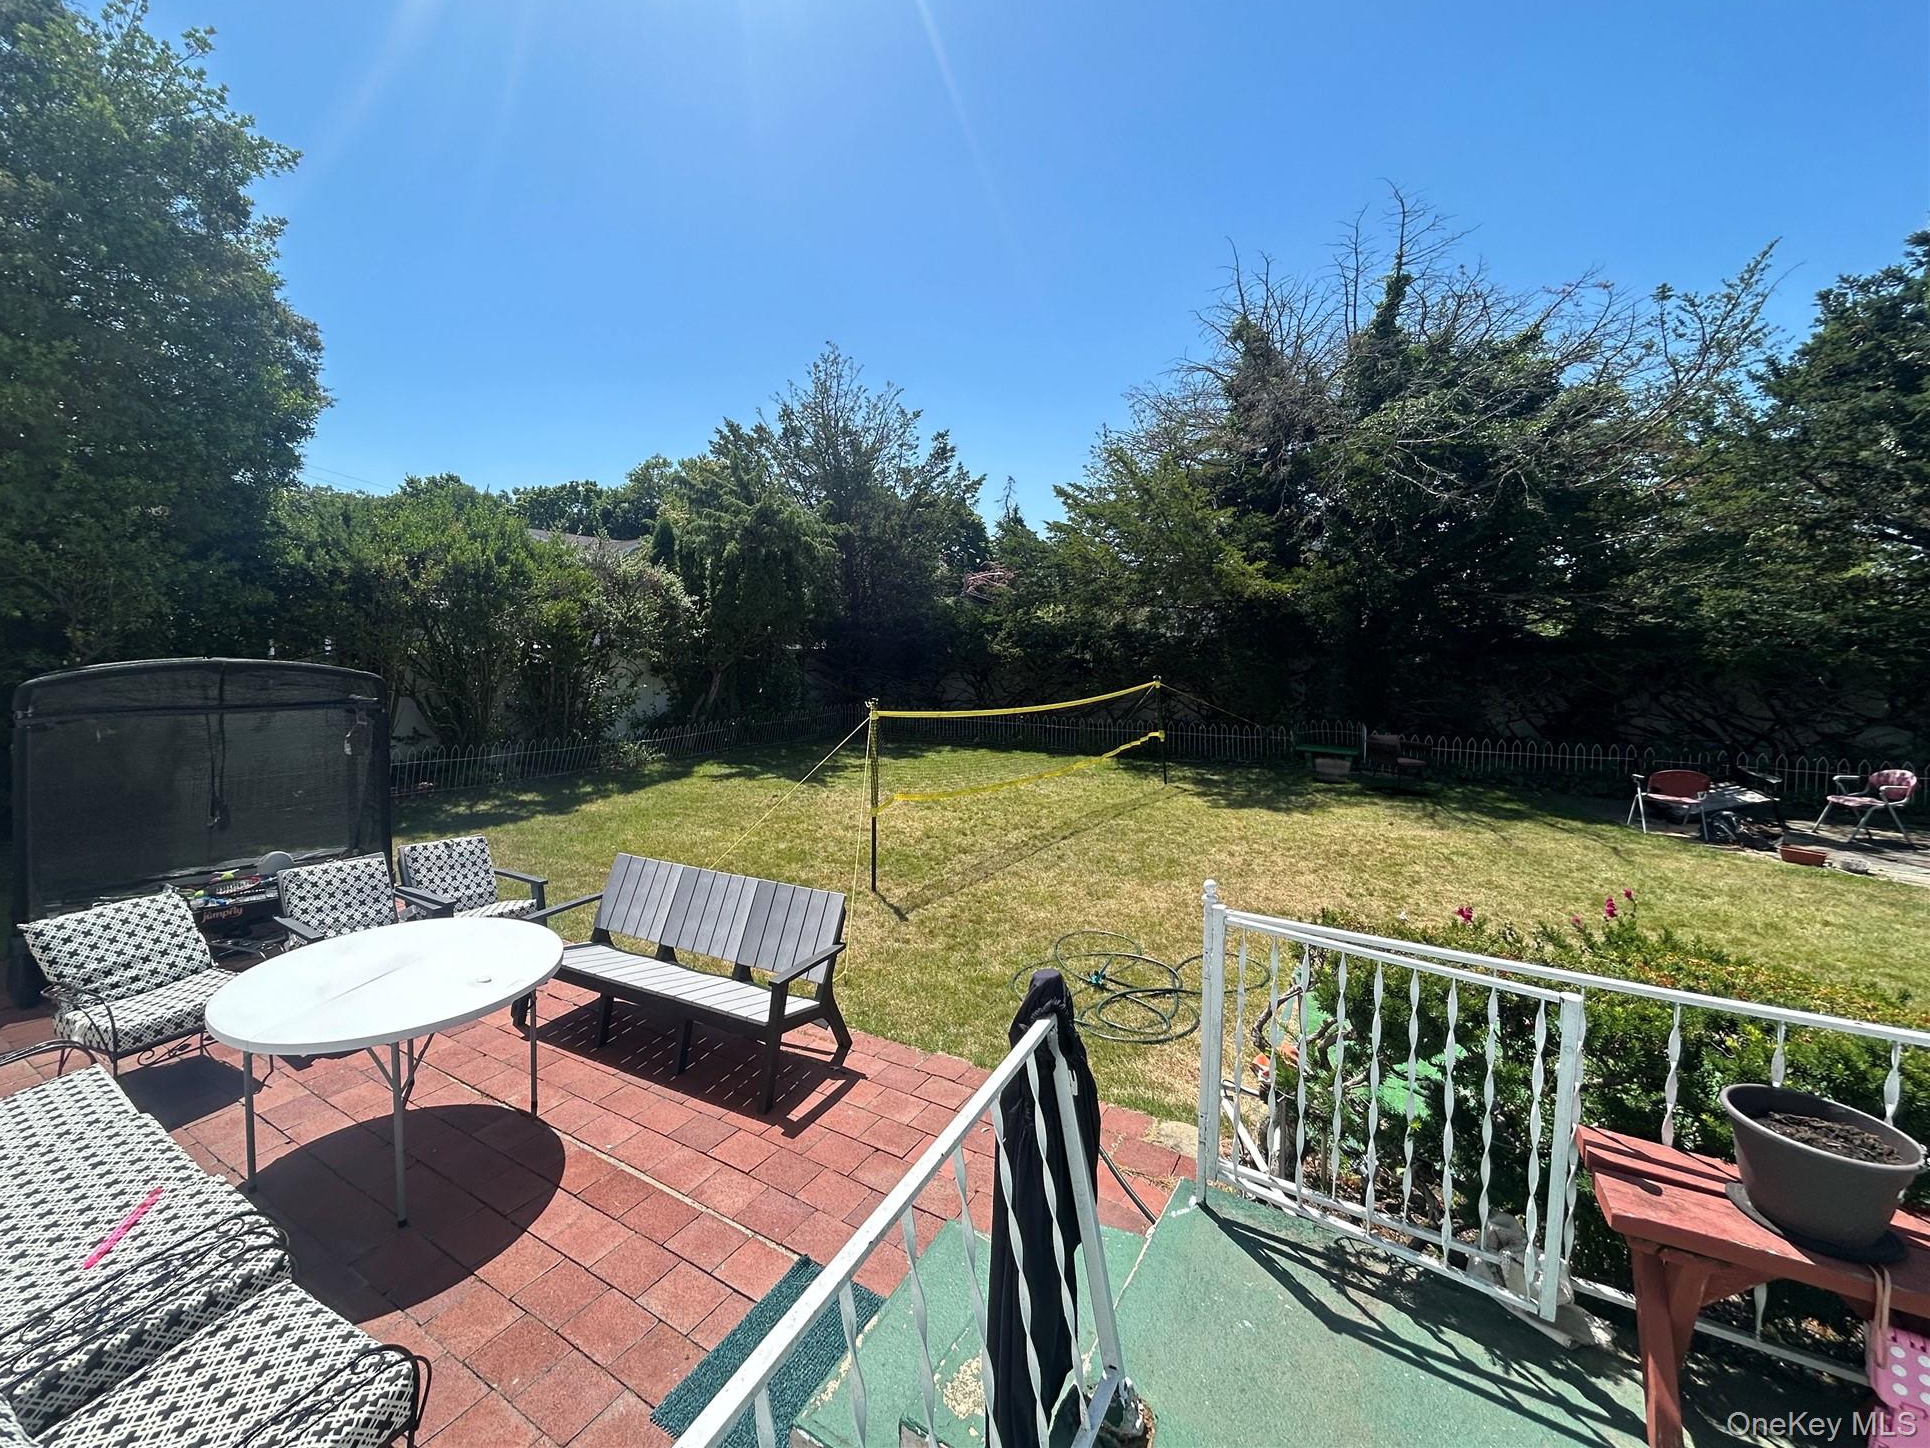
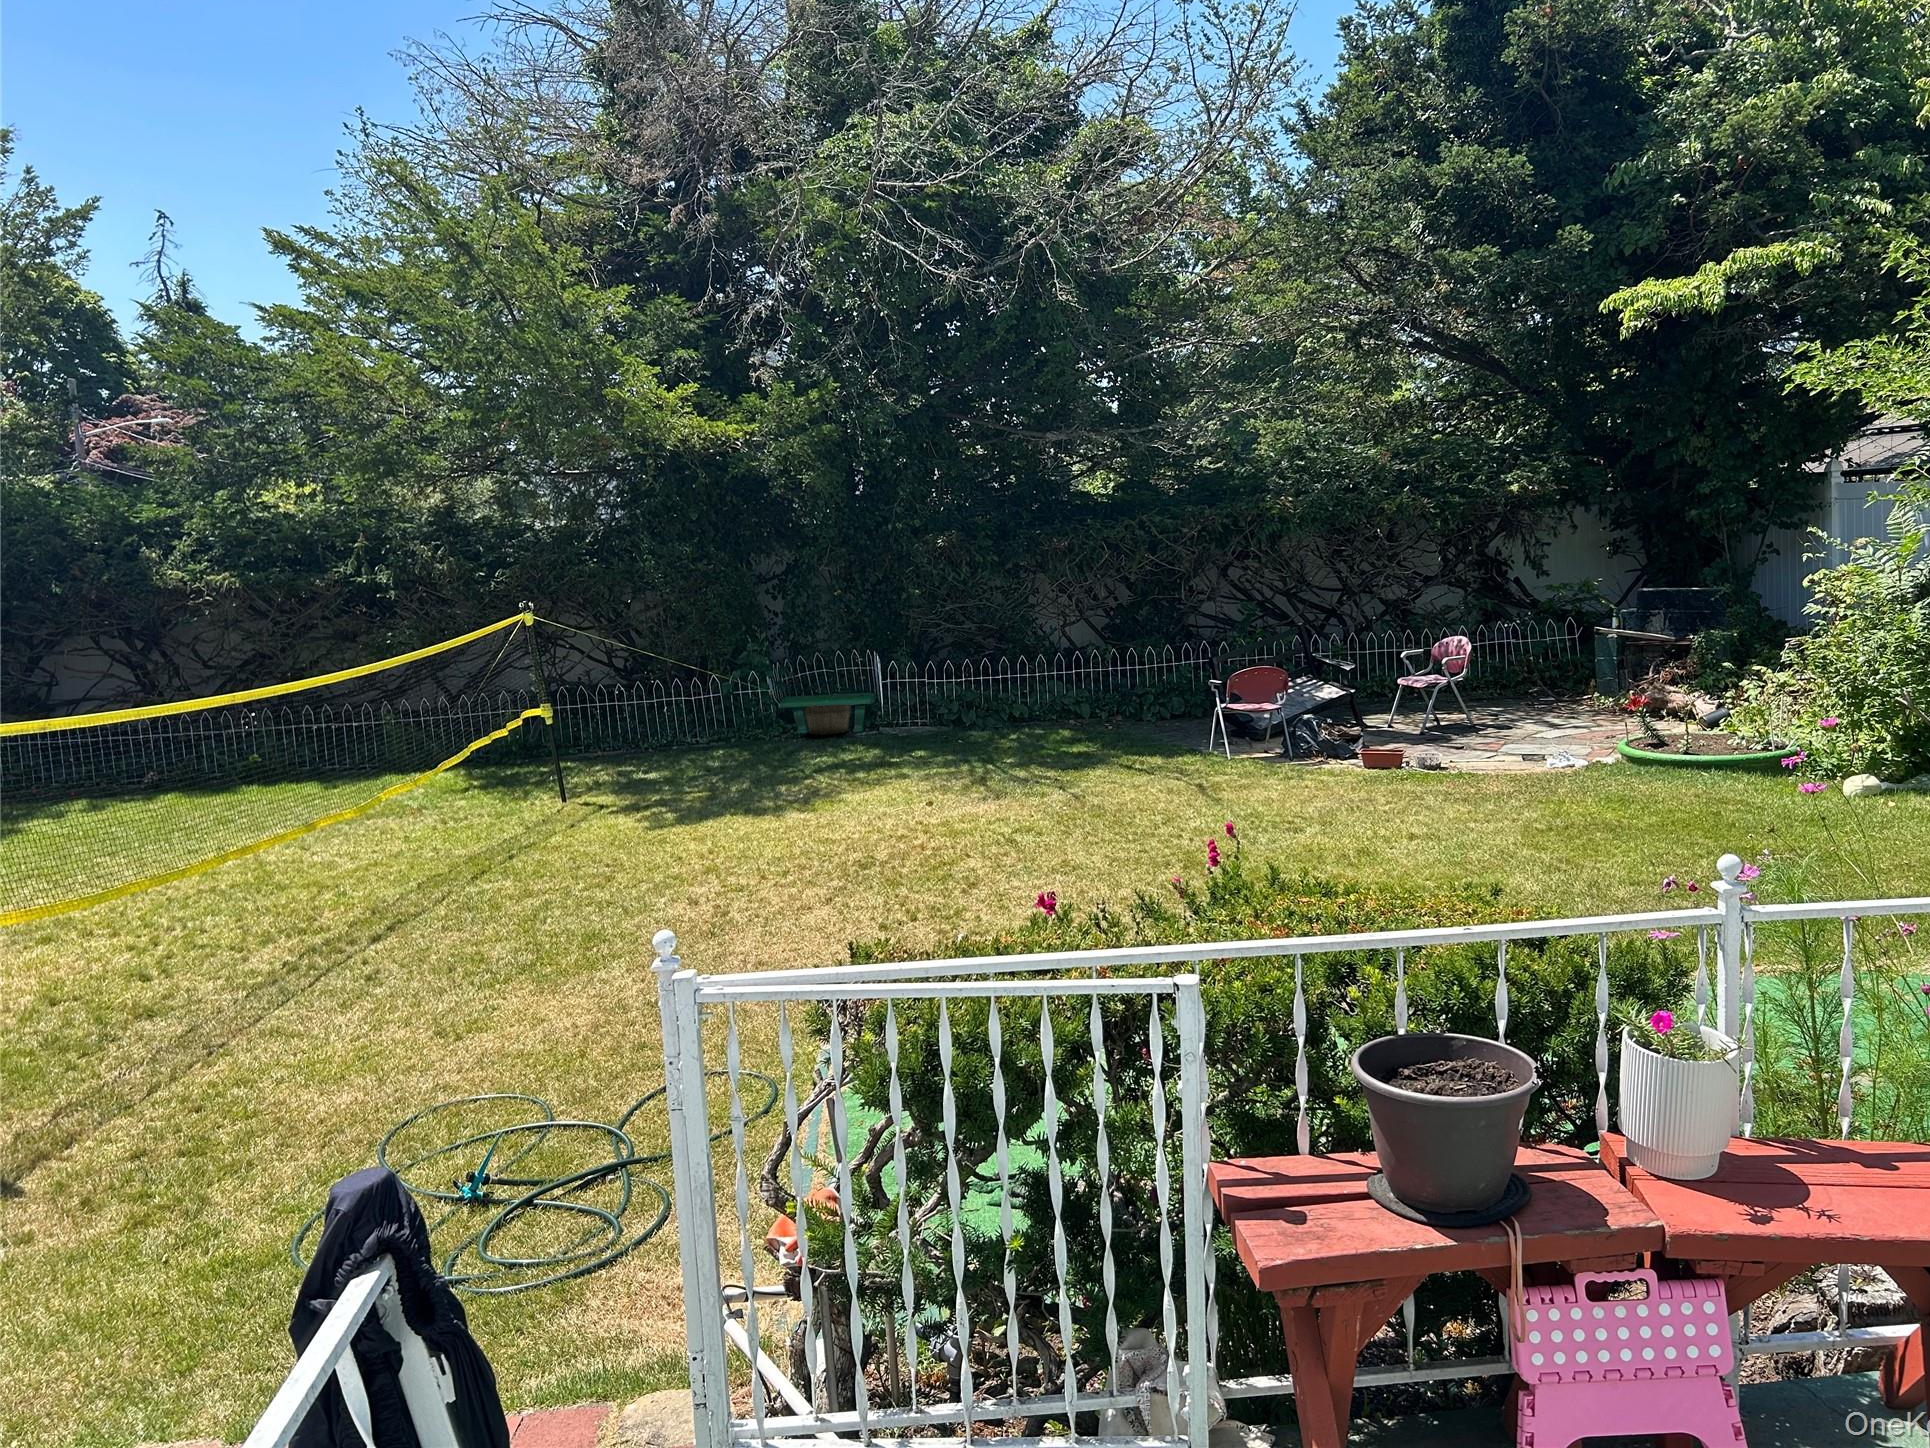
armchair: present [1365,735,1433,792] -> none [866,650,951,734]

